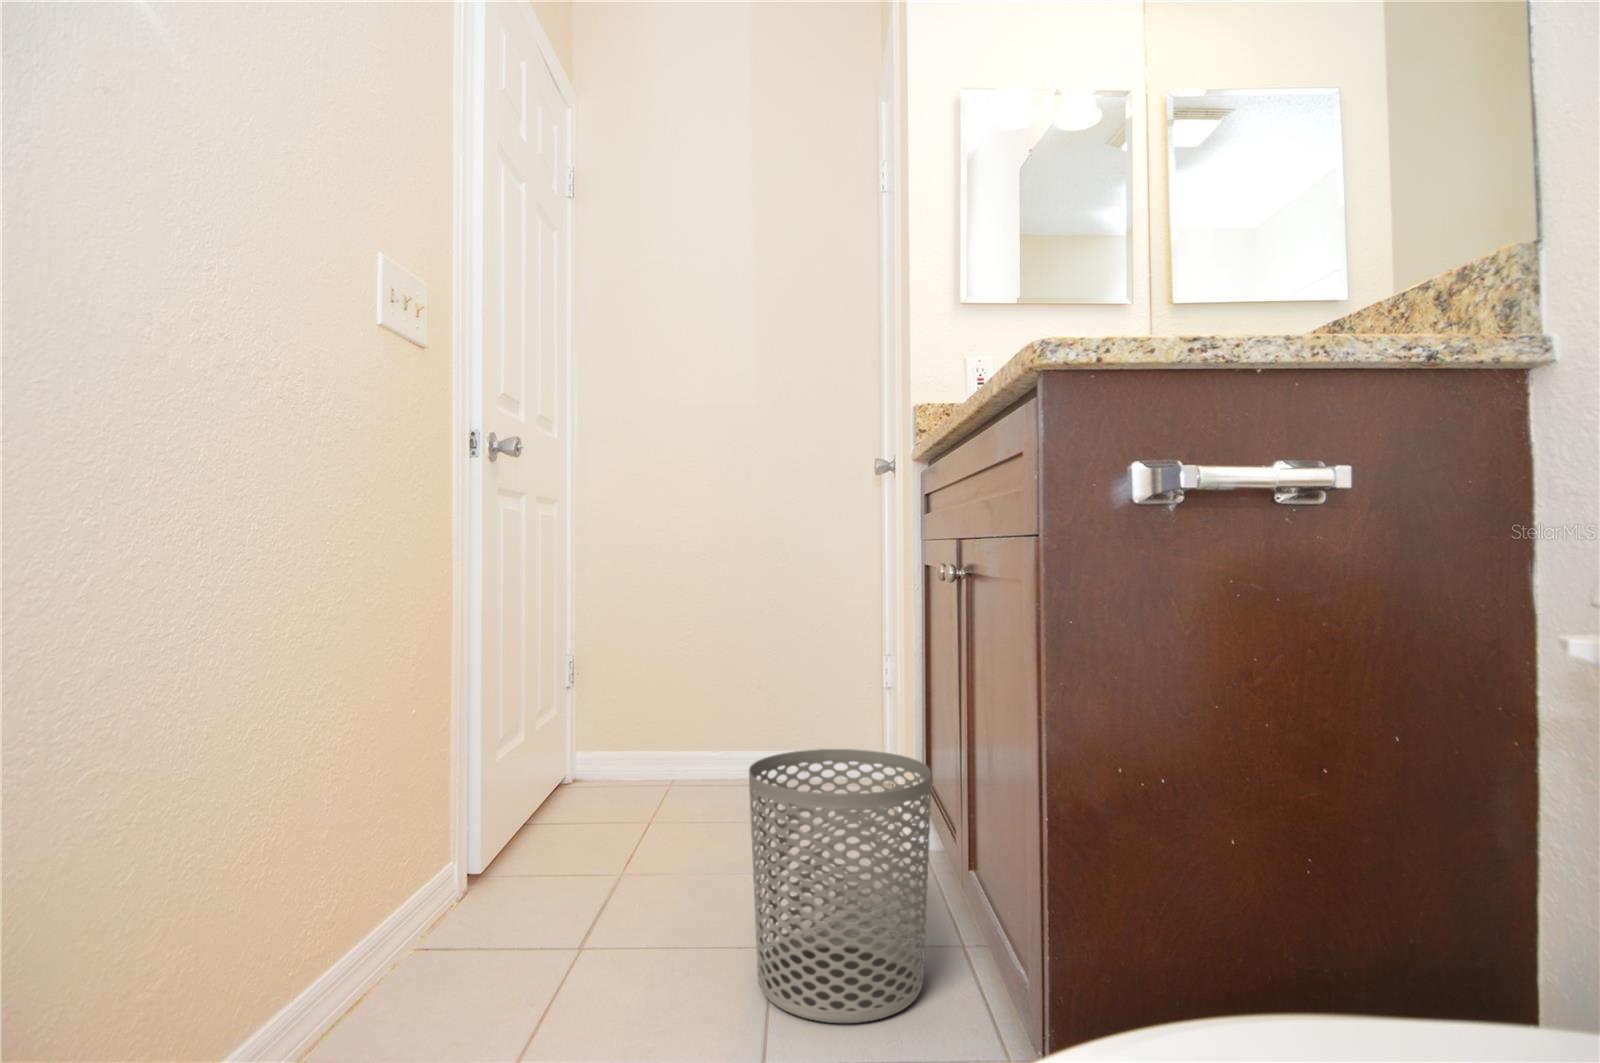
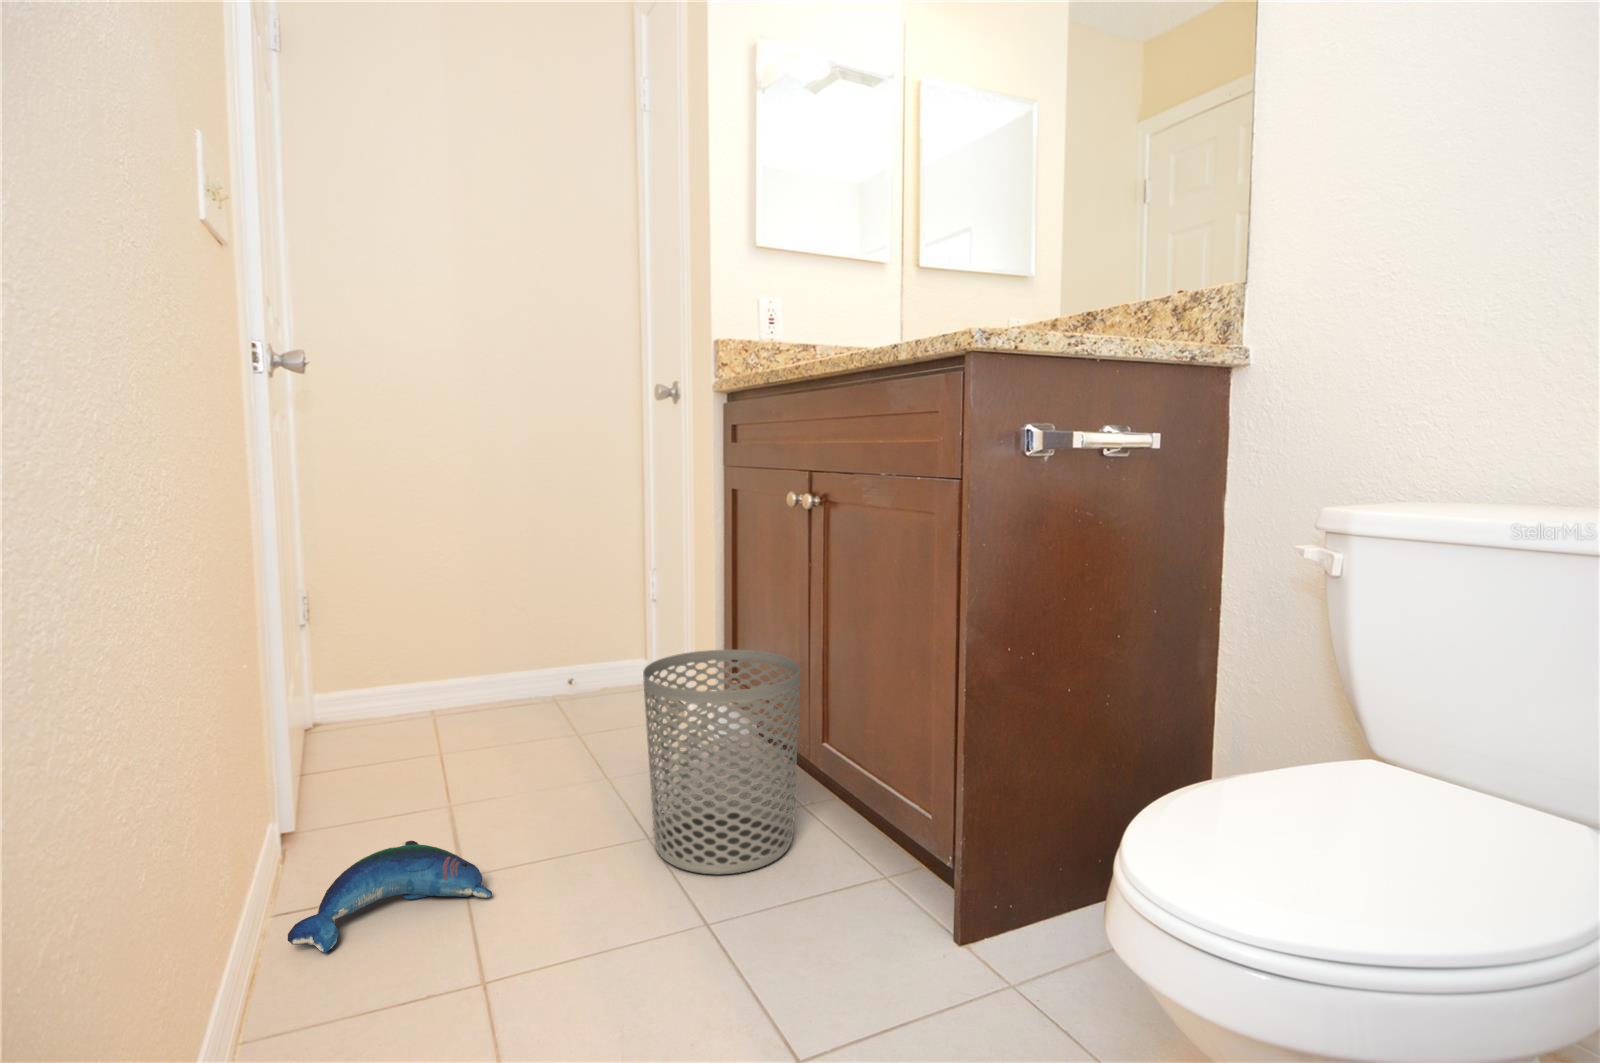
plush toy: none [382,911,575,1005] -> present [288,841,492,953]

